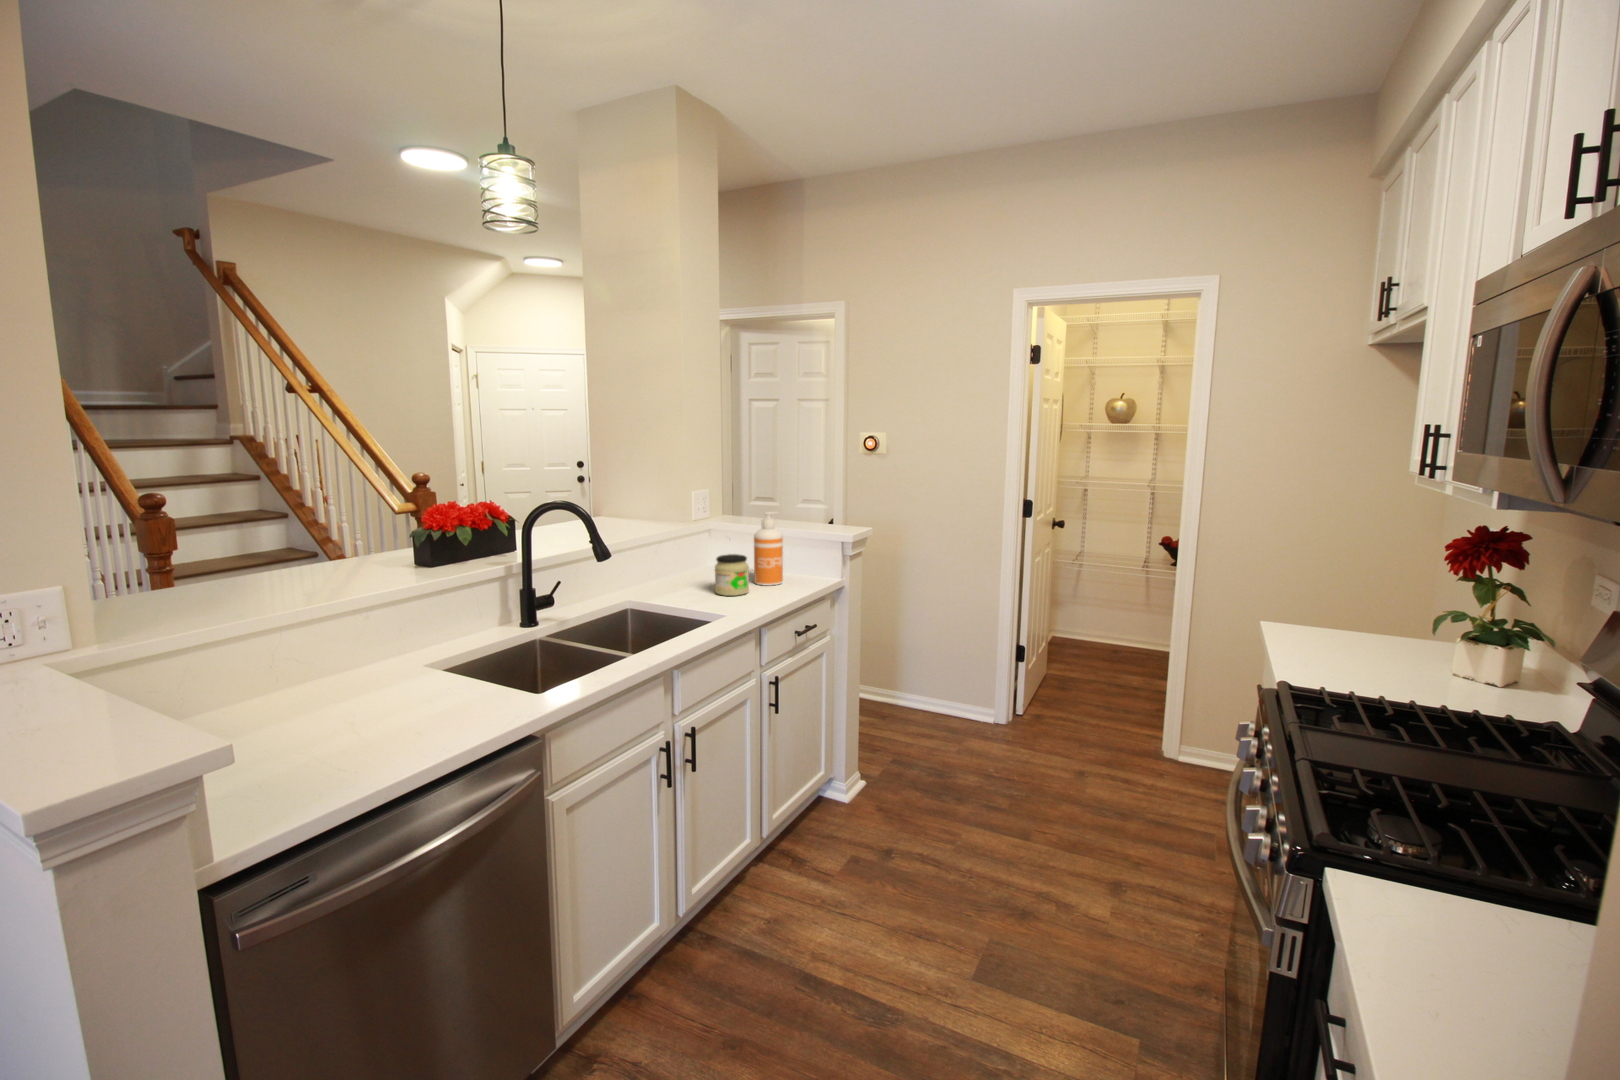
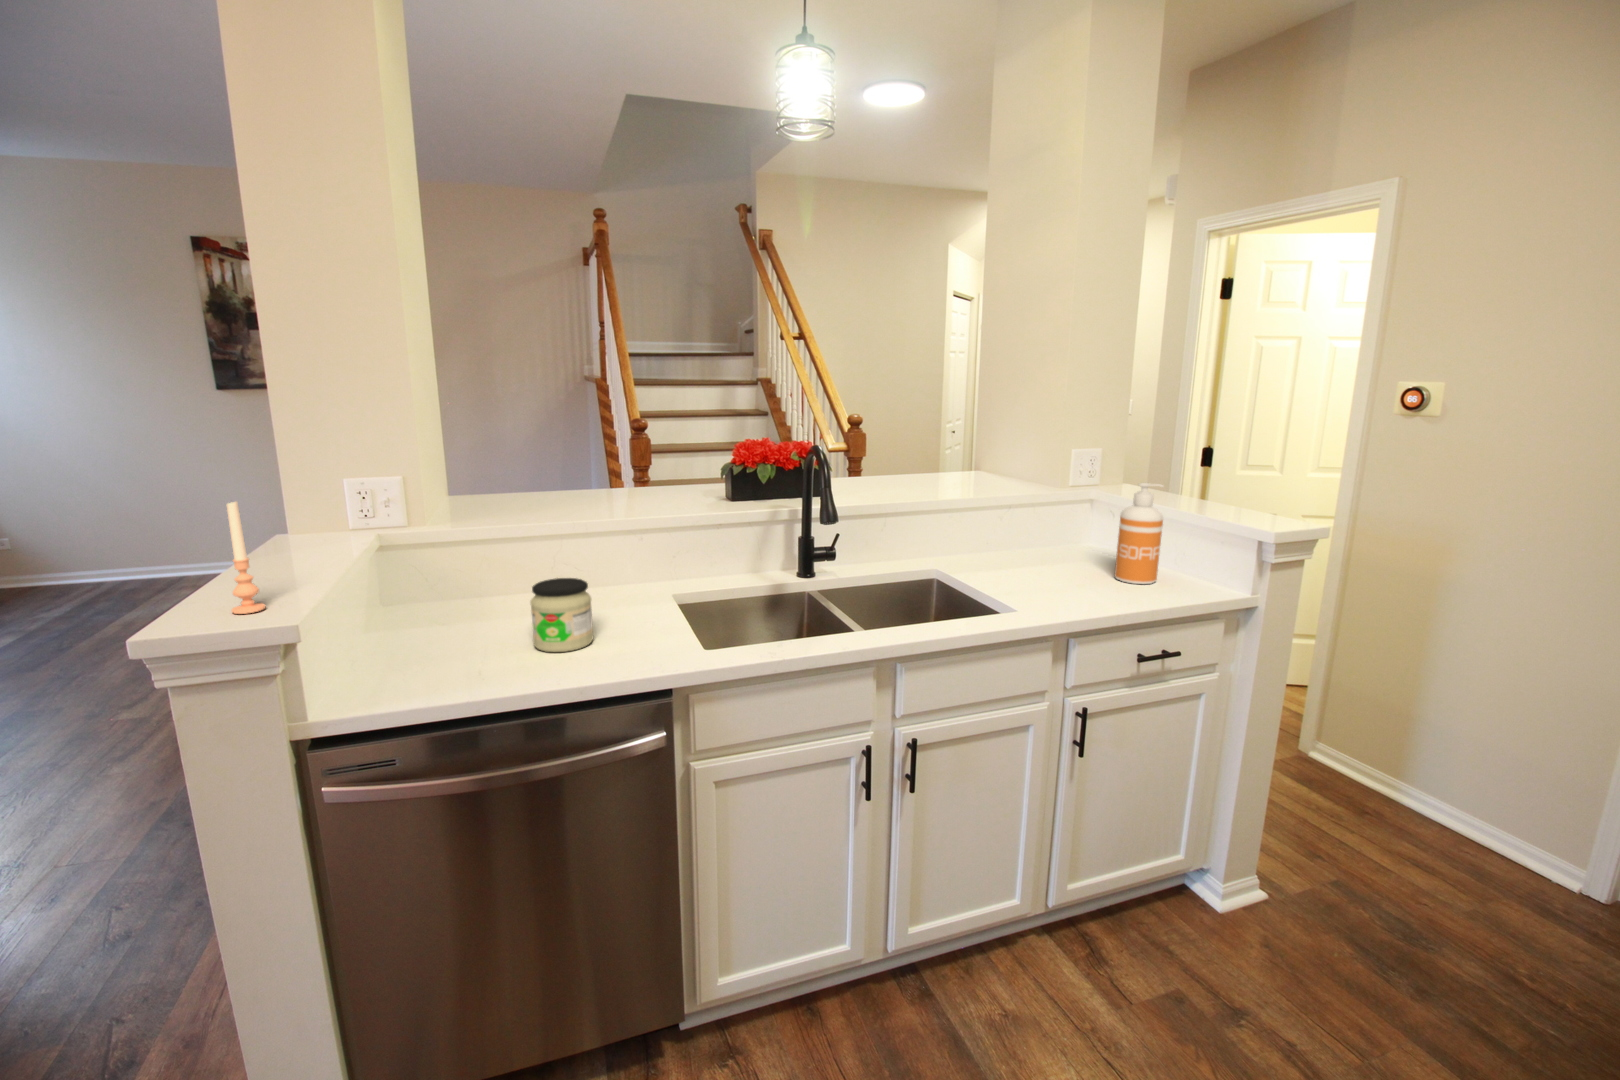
jar: present [715,554,749,596] -> present [530,578,593,652]
candle: none [84,620,134,758] -> present [227,502,265,614]

